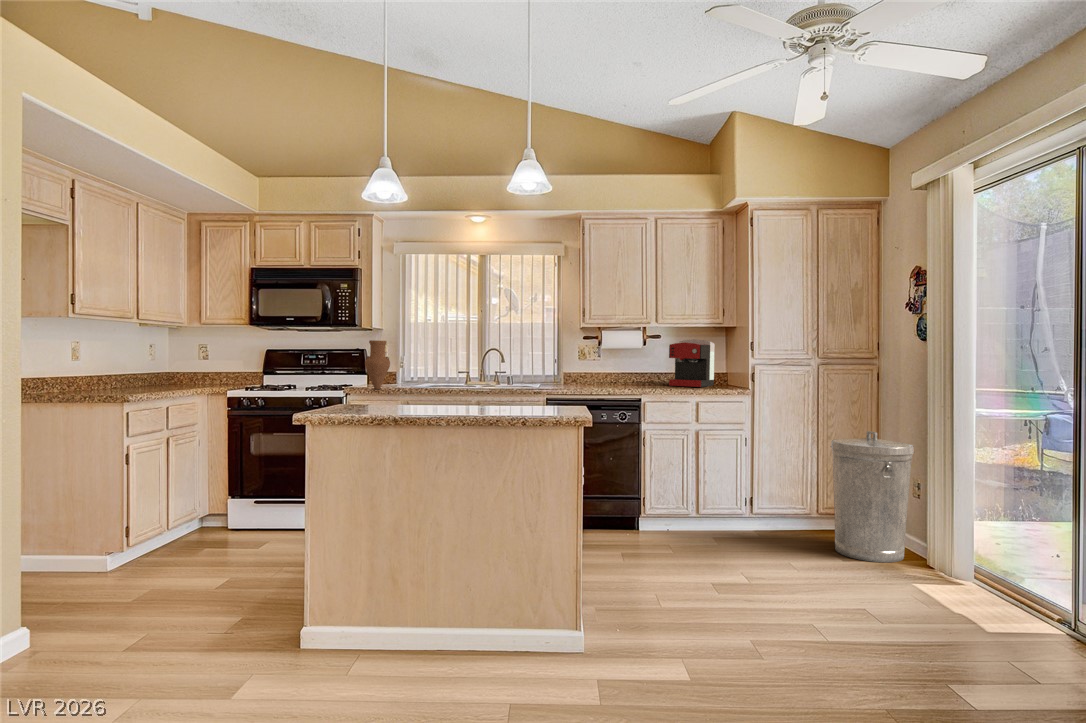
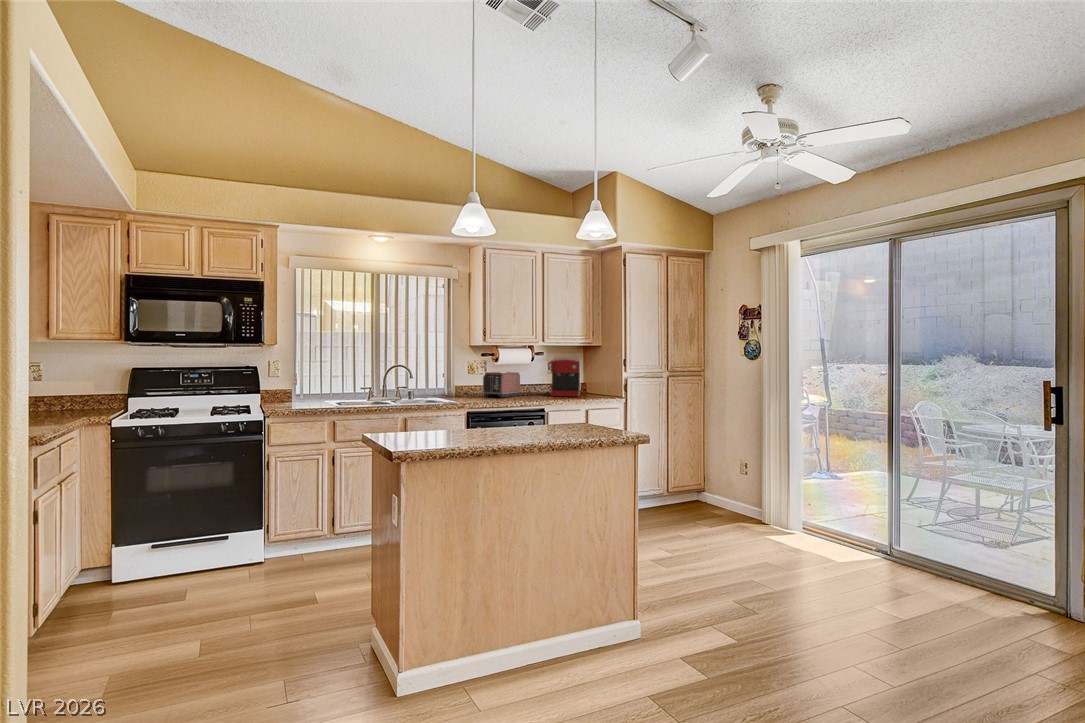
vase: present [365,340,390,389] -> none [277,359,305,410]
toaster: none [589,357,635,385] -> present [483,372,520,397]
trash can: present [831,431,914,562] -> none [688,427,746,524]

